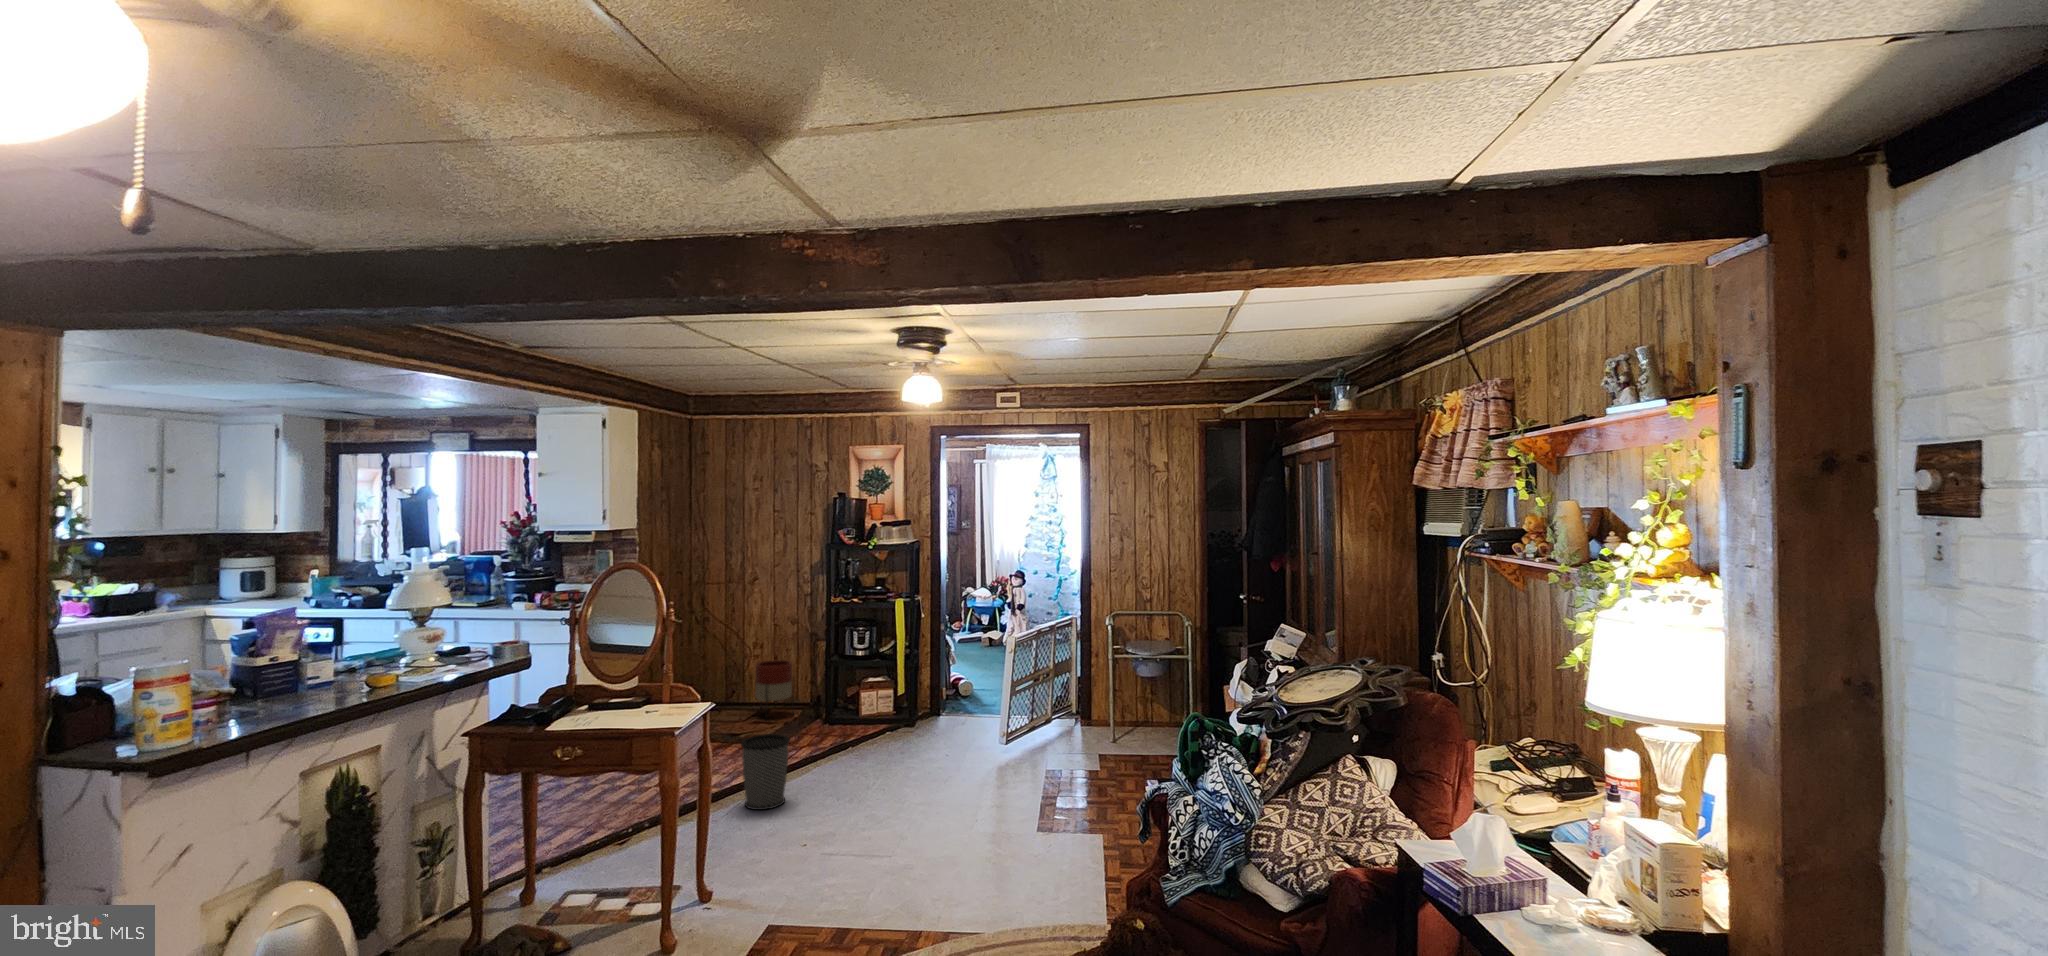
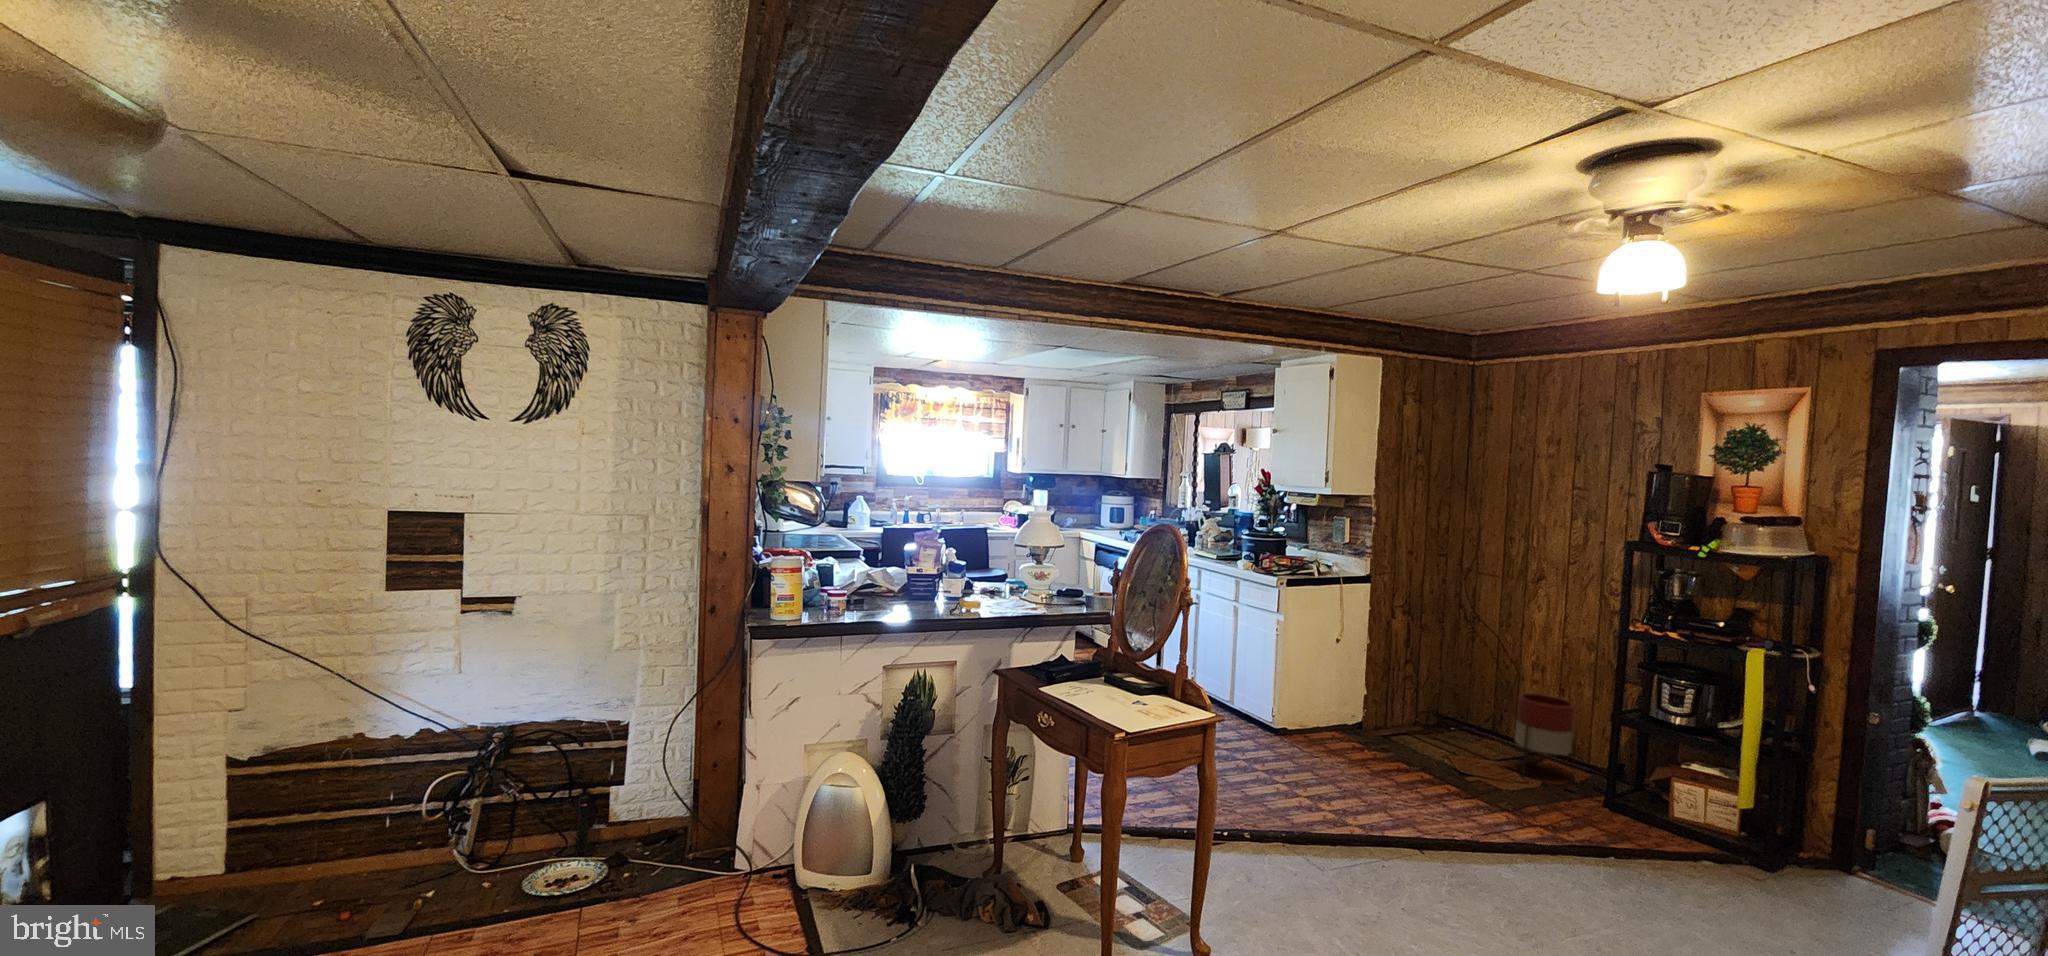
wastebasket: present [741,734,790,810] -> none [1378,783,1450,895]

